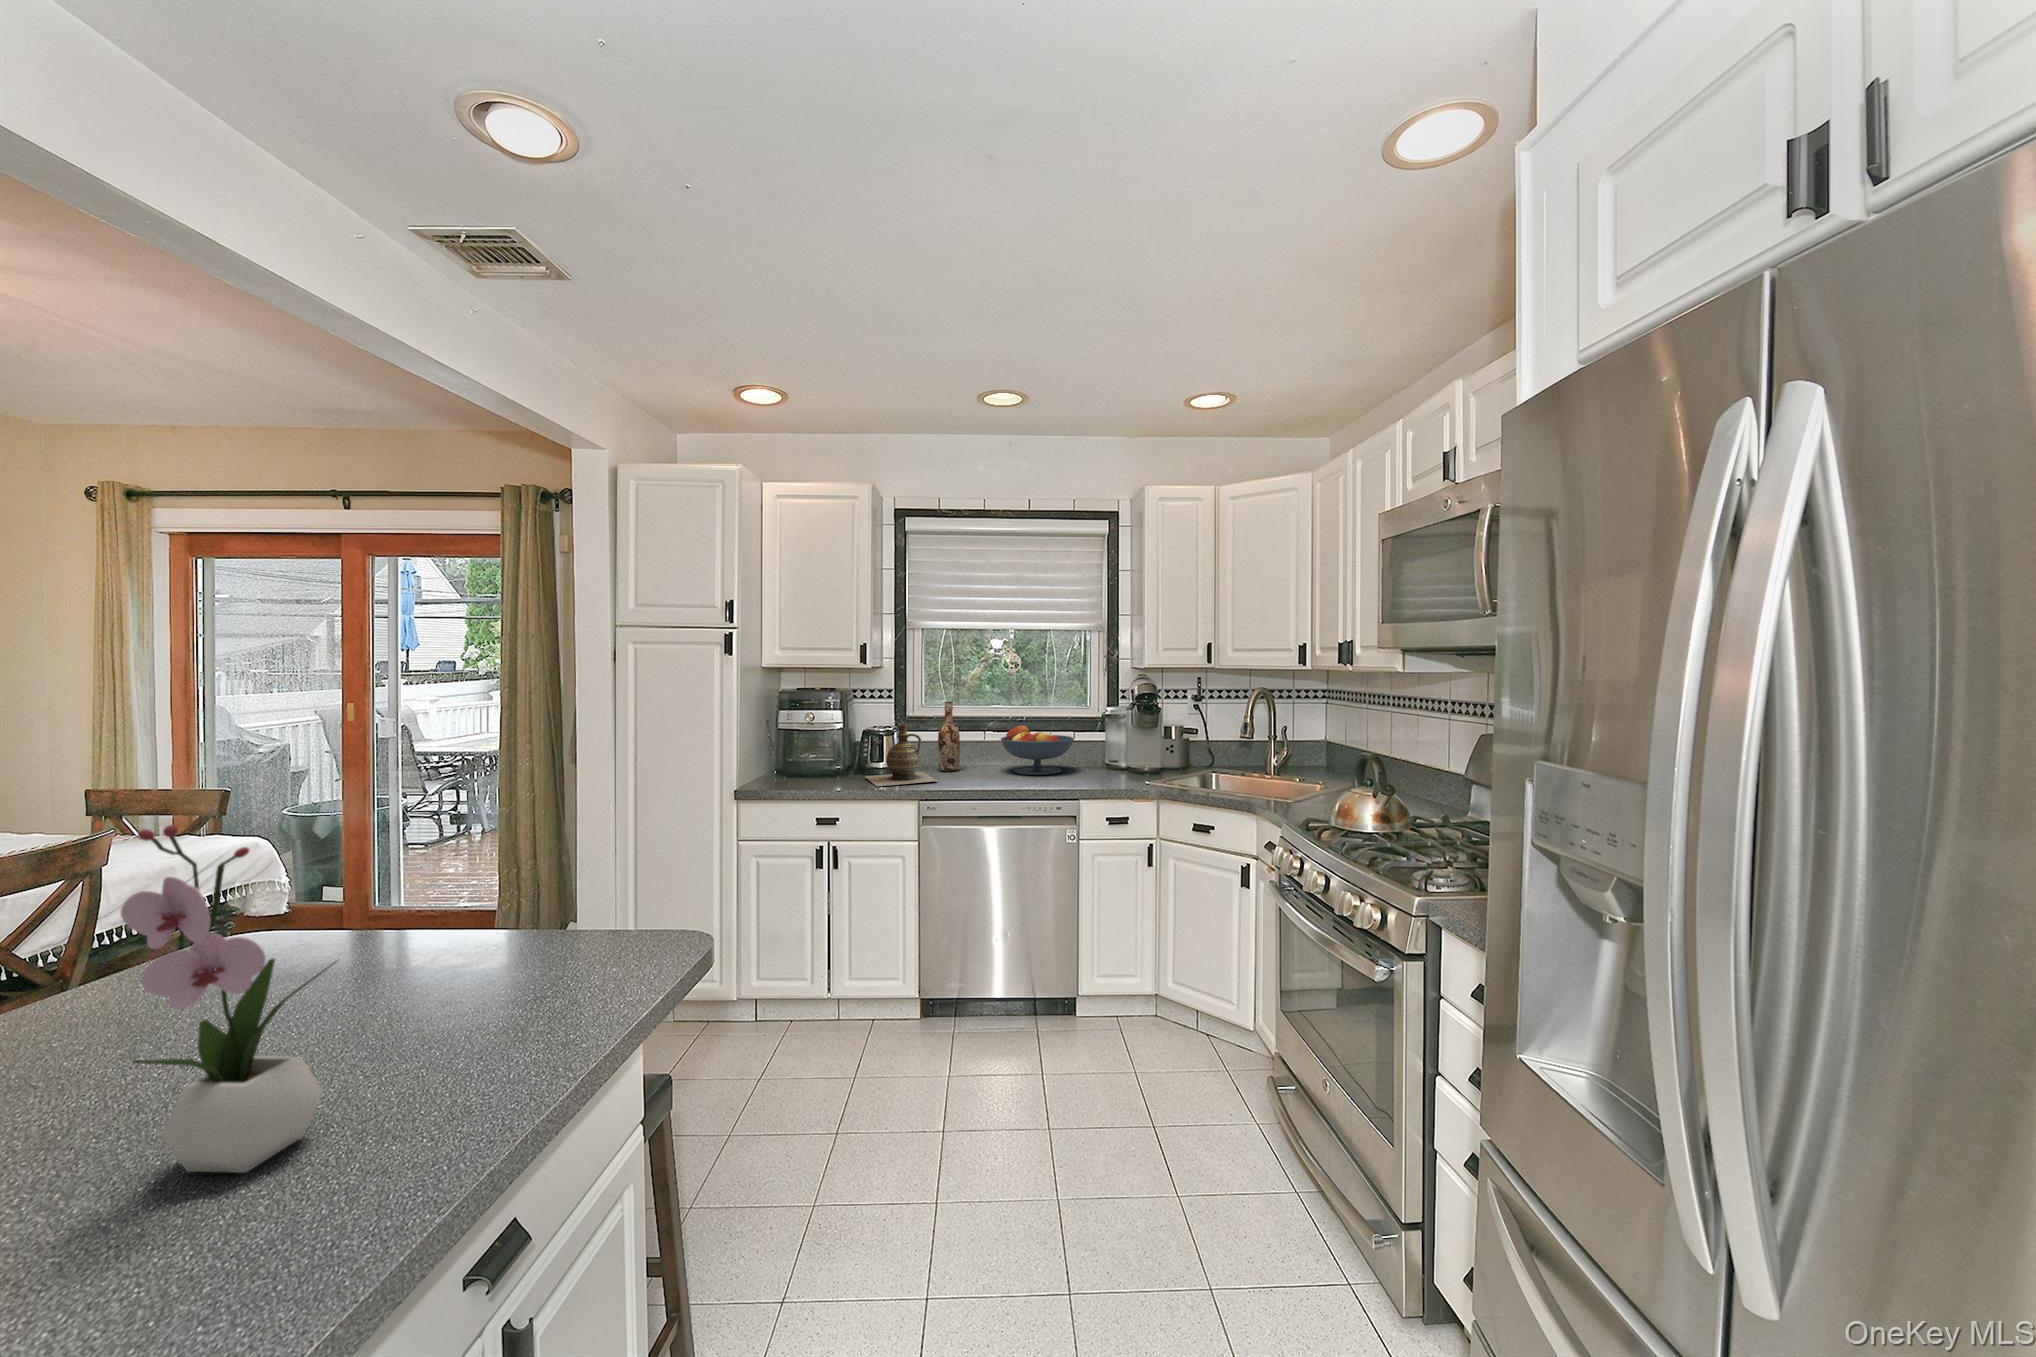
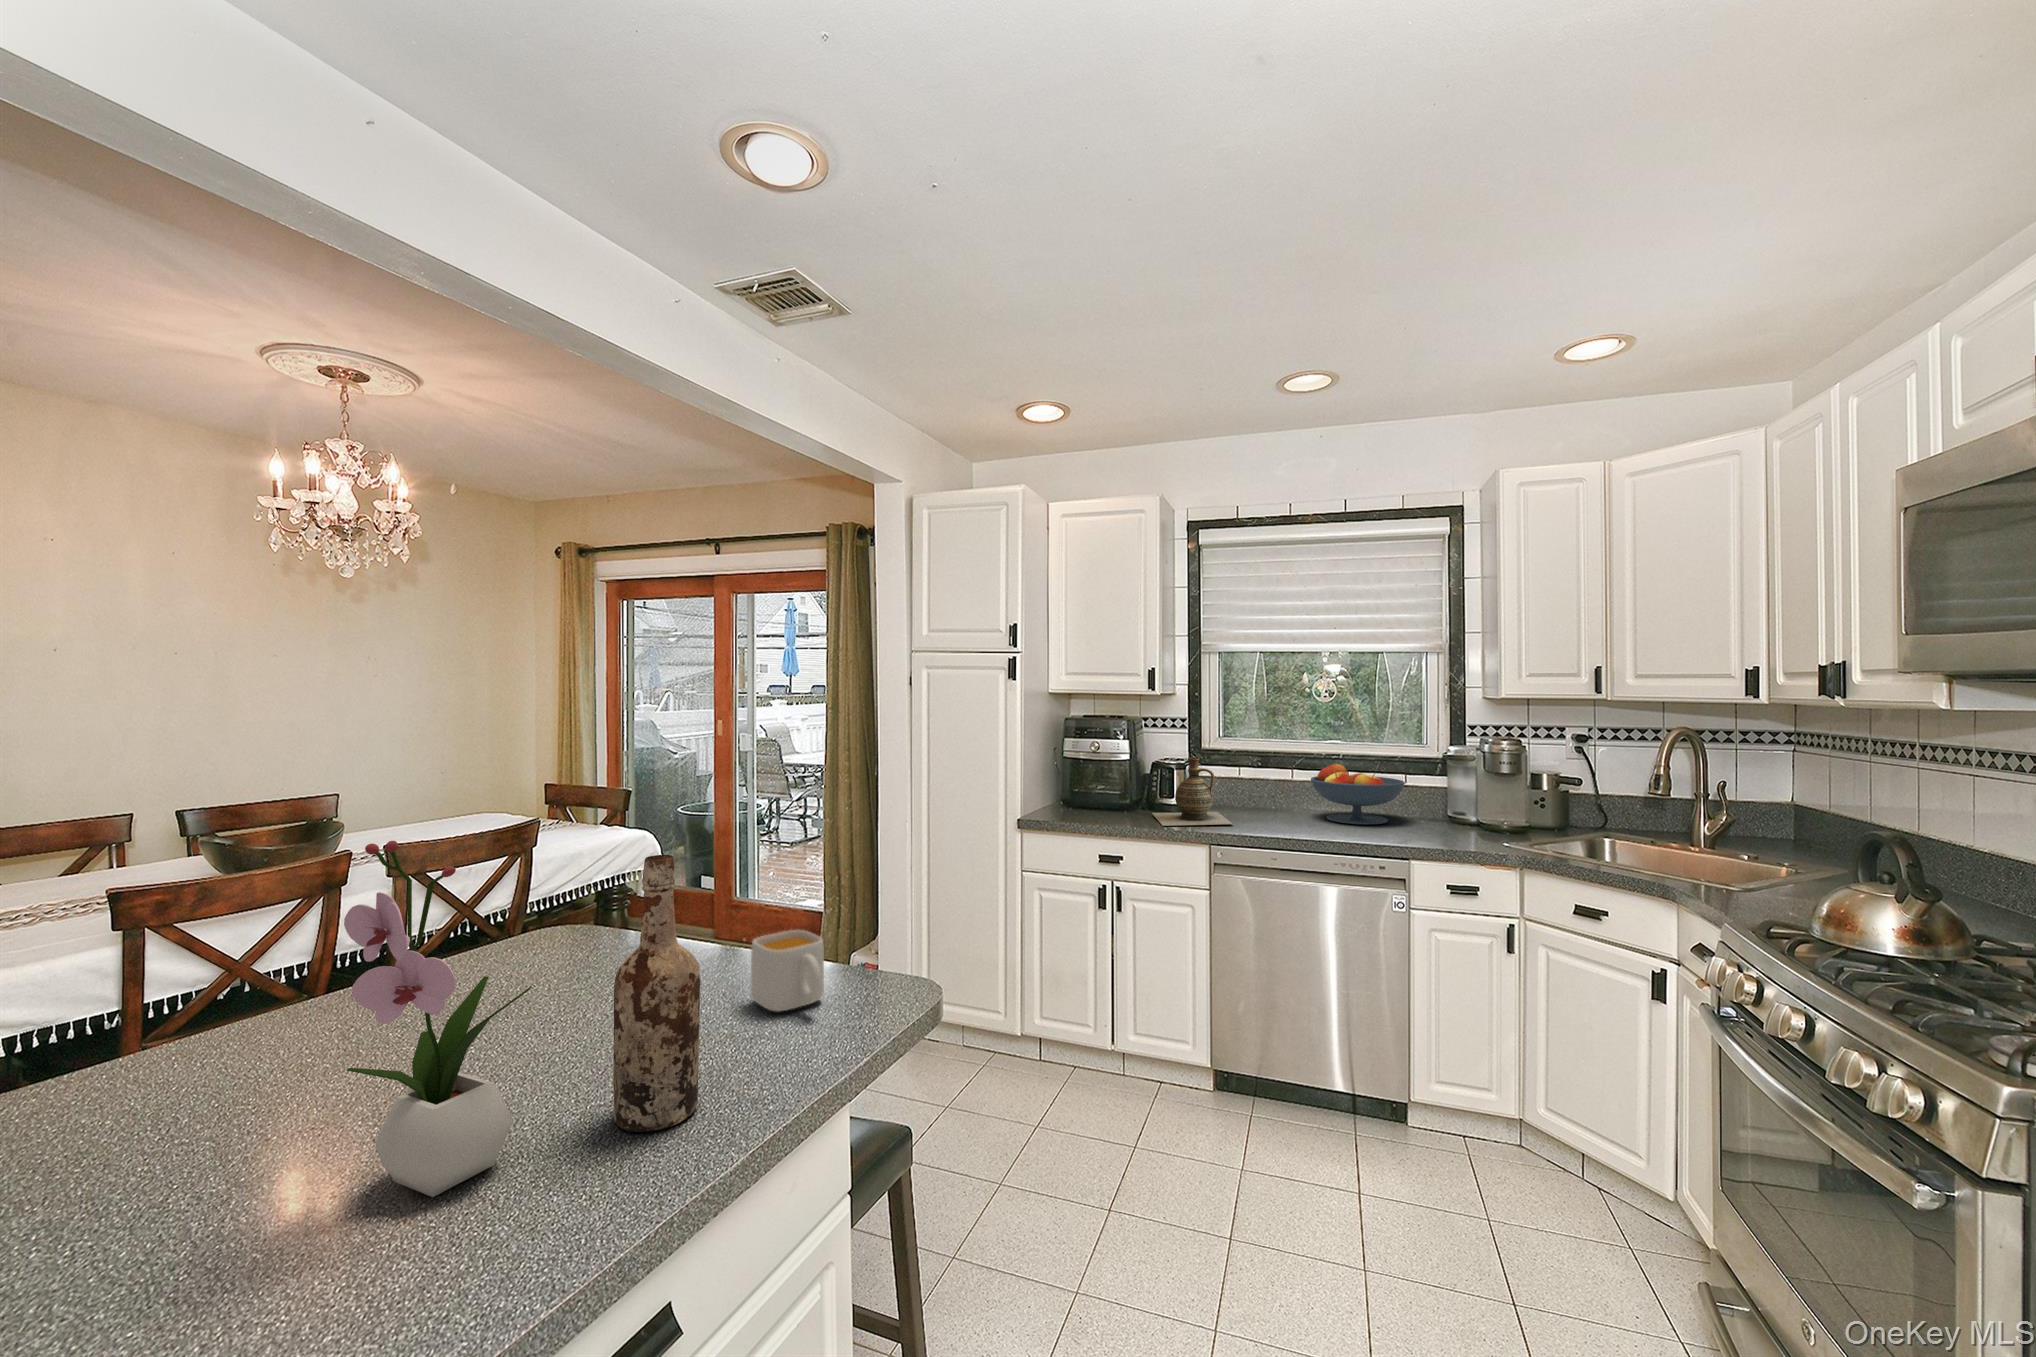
wine bottle: present [938,702,960,771] -> present [613,855,700,1132]
mug: none [519,897,602,974] -> present [751,930,824,1012]

